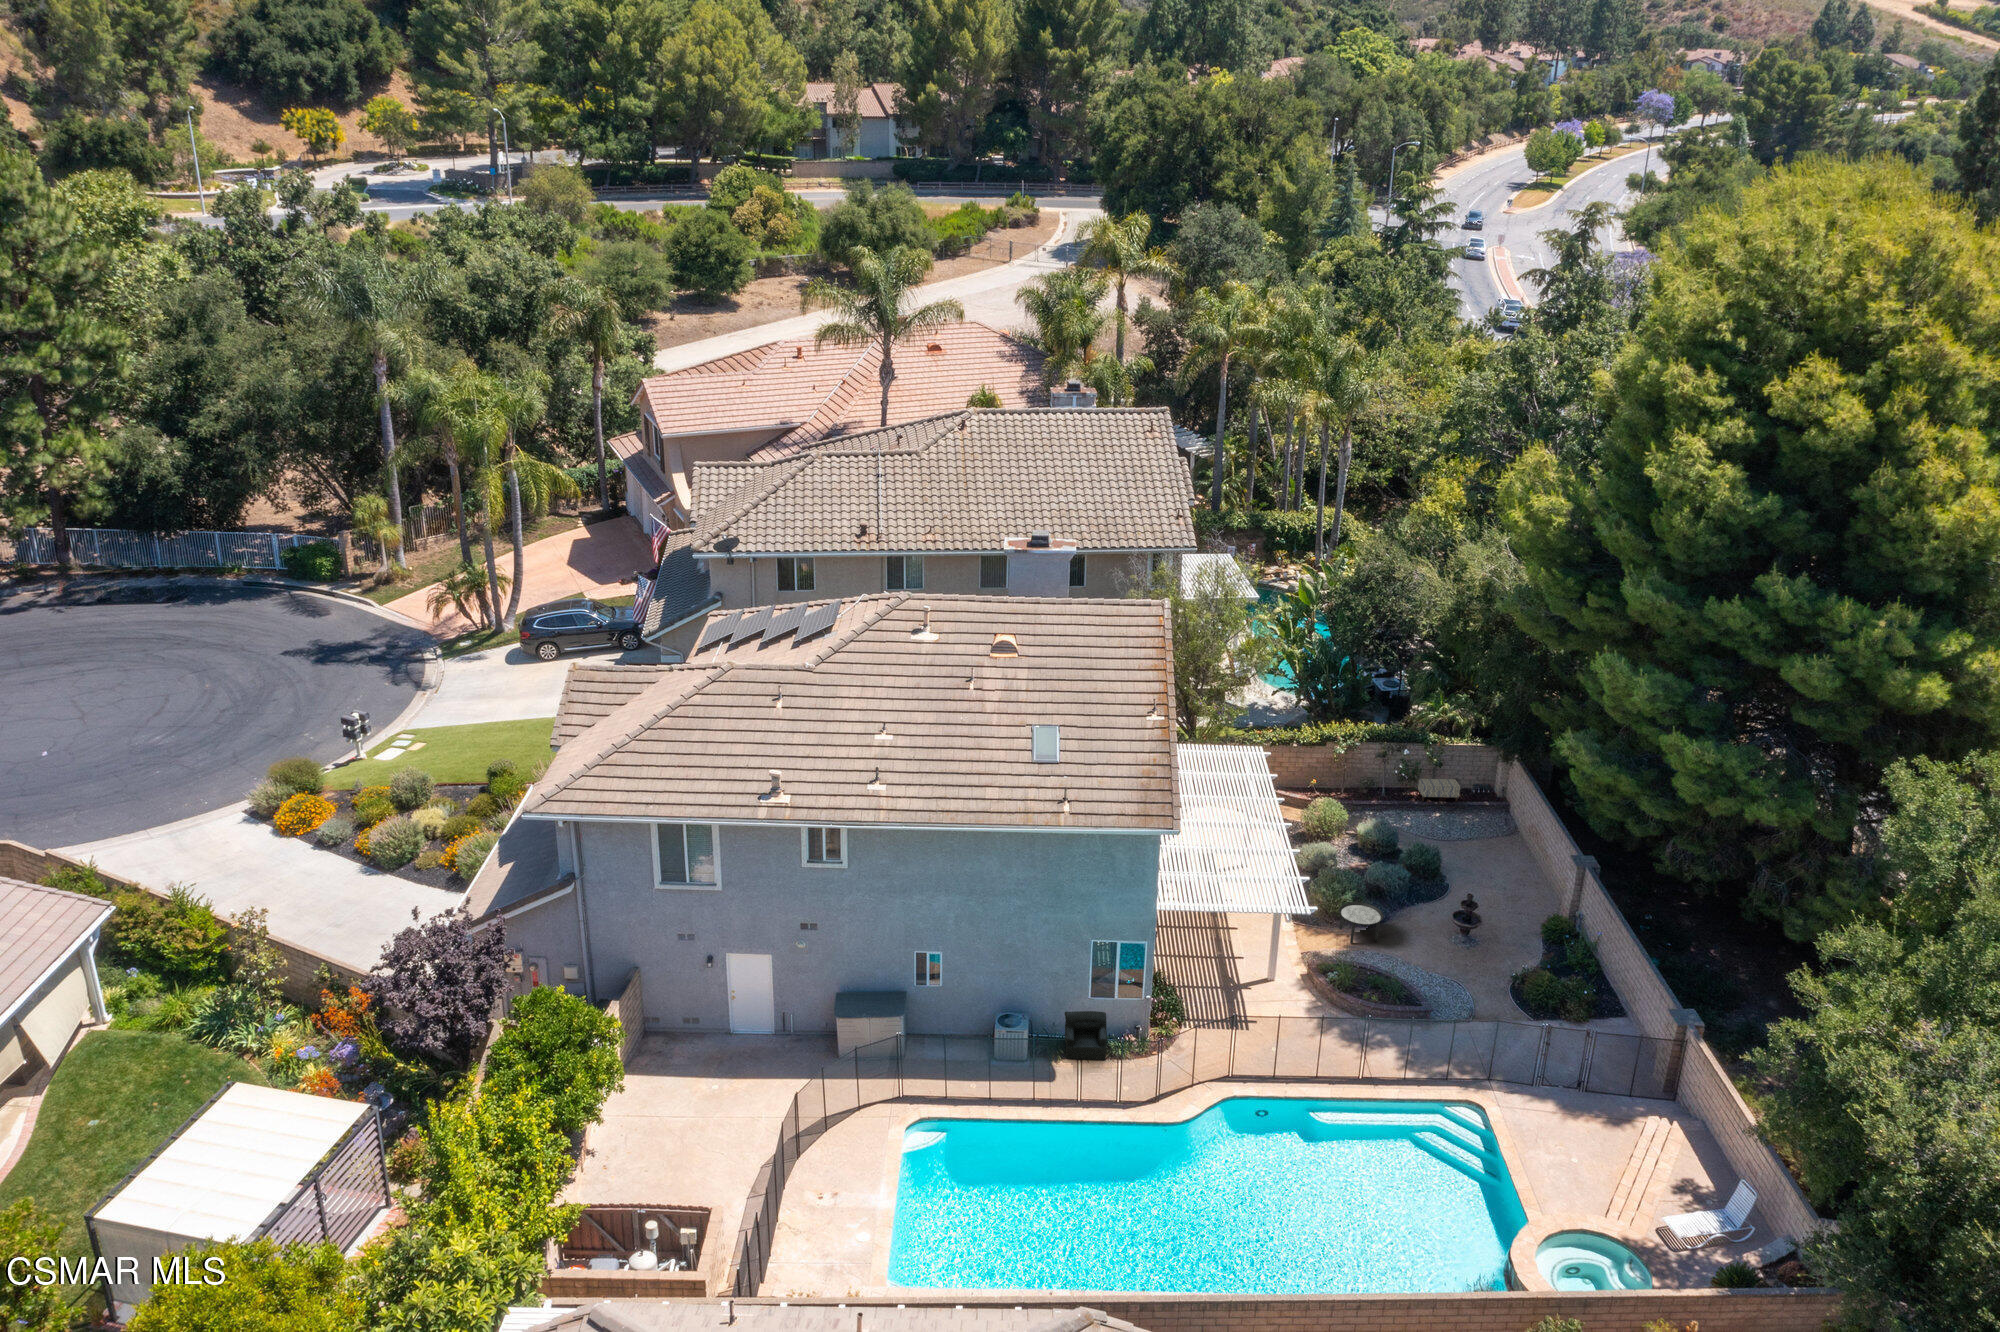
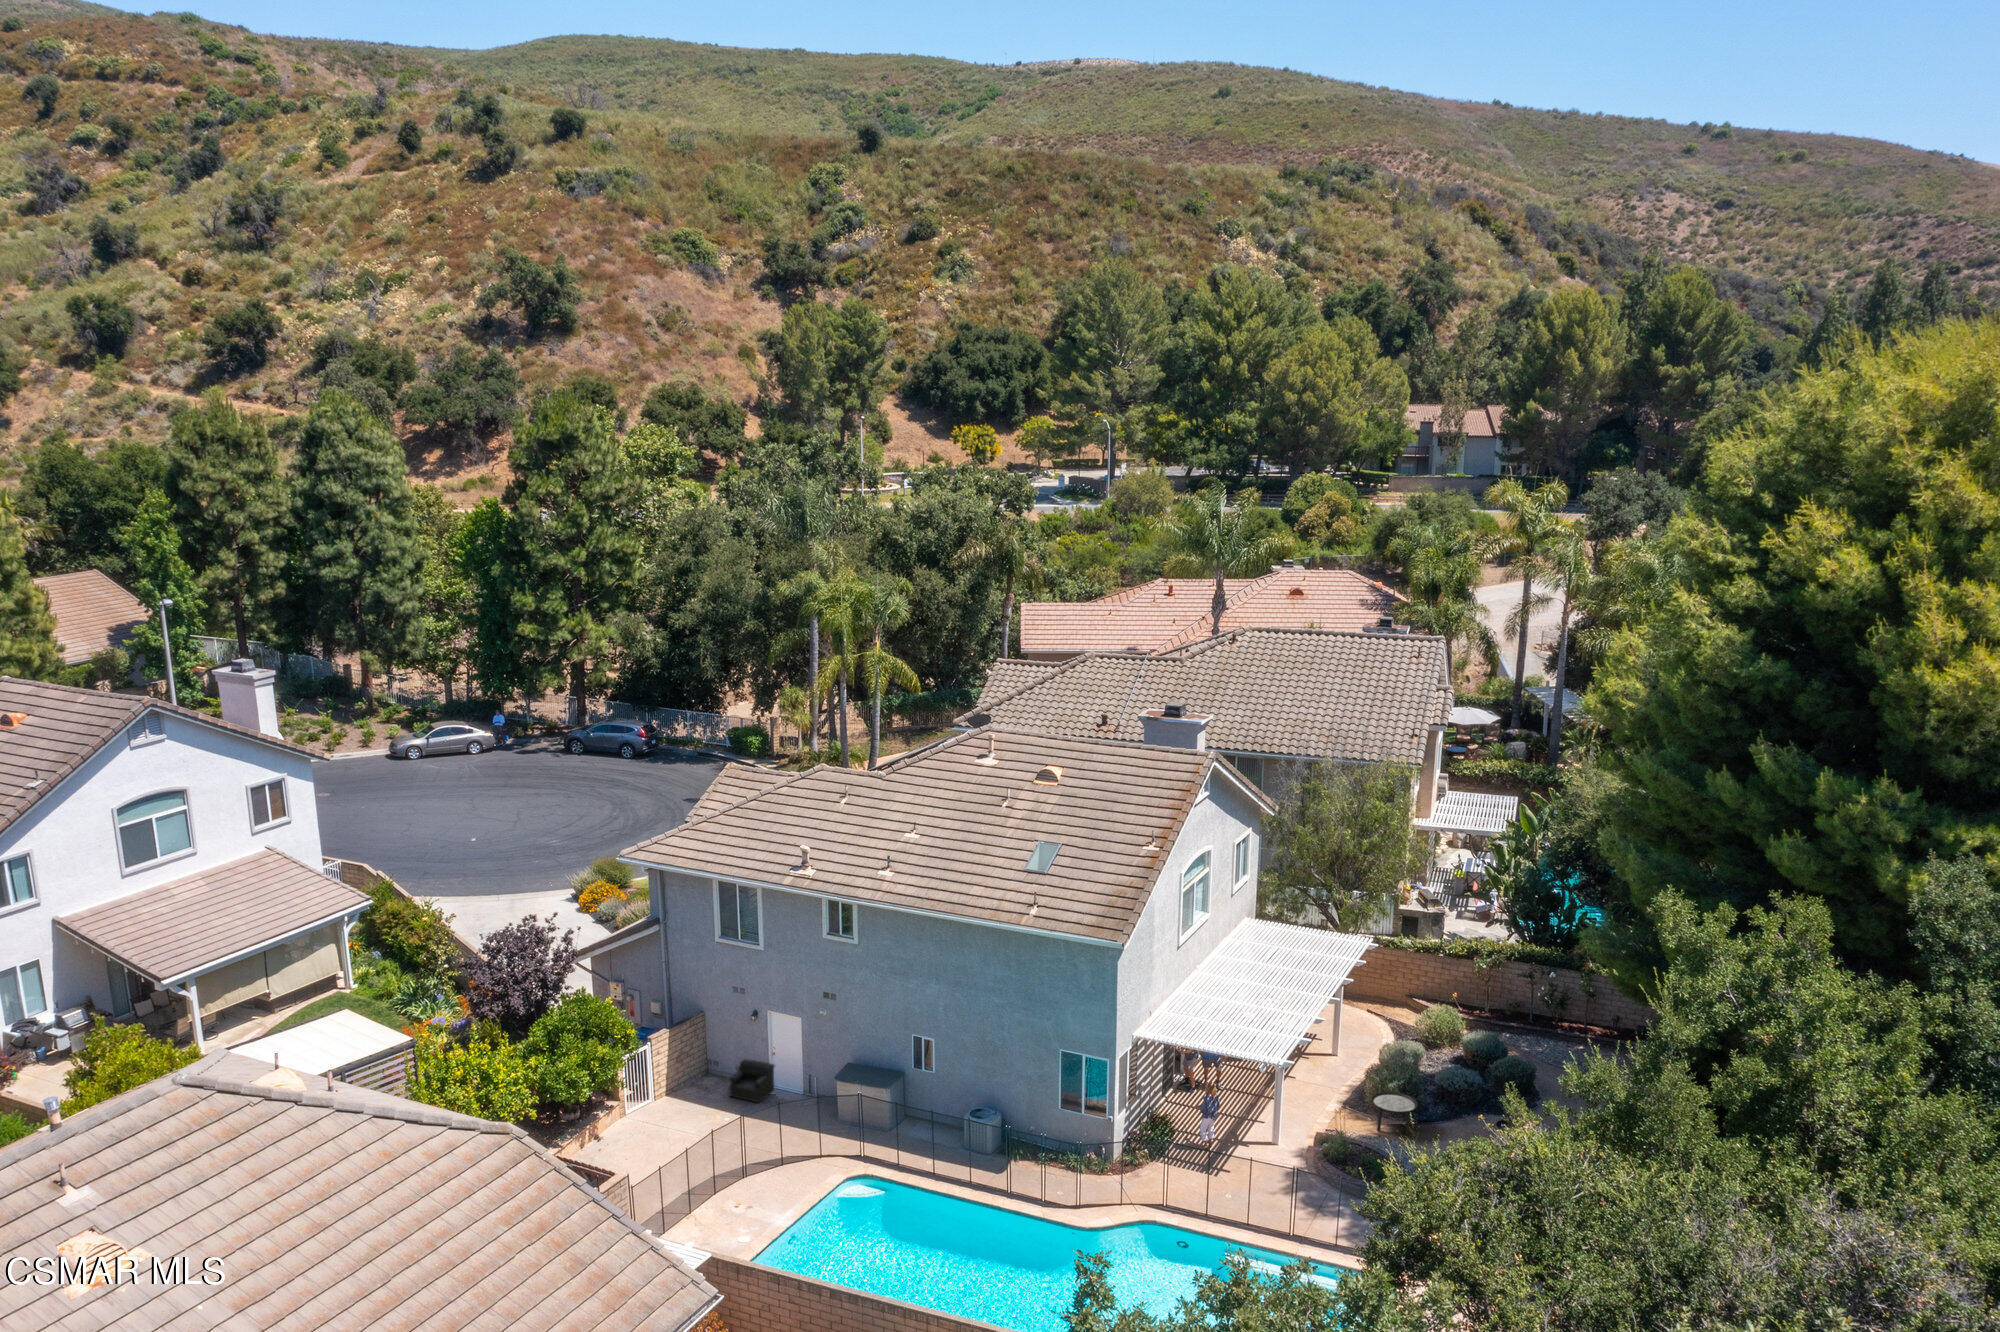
bench: present [1418,779,1460,802] -> none [1573,1010,1618,1040]
armchair: present [1065,1011,1107,1060] -> present [729,1059,775,1102]

